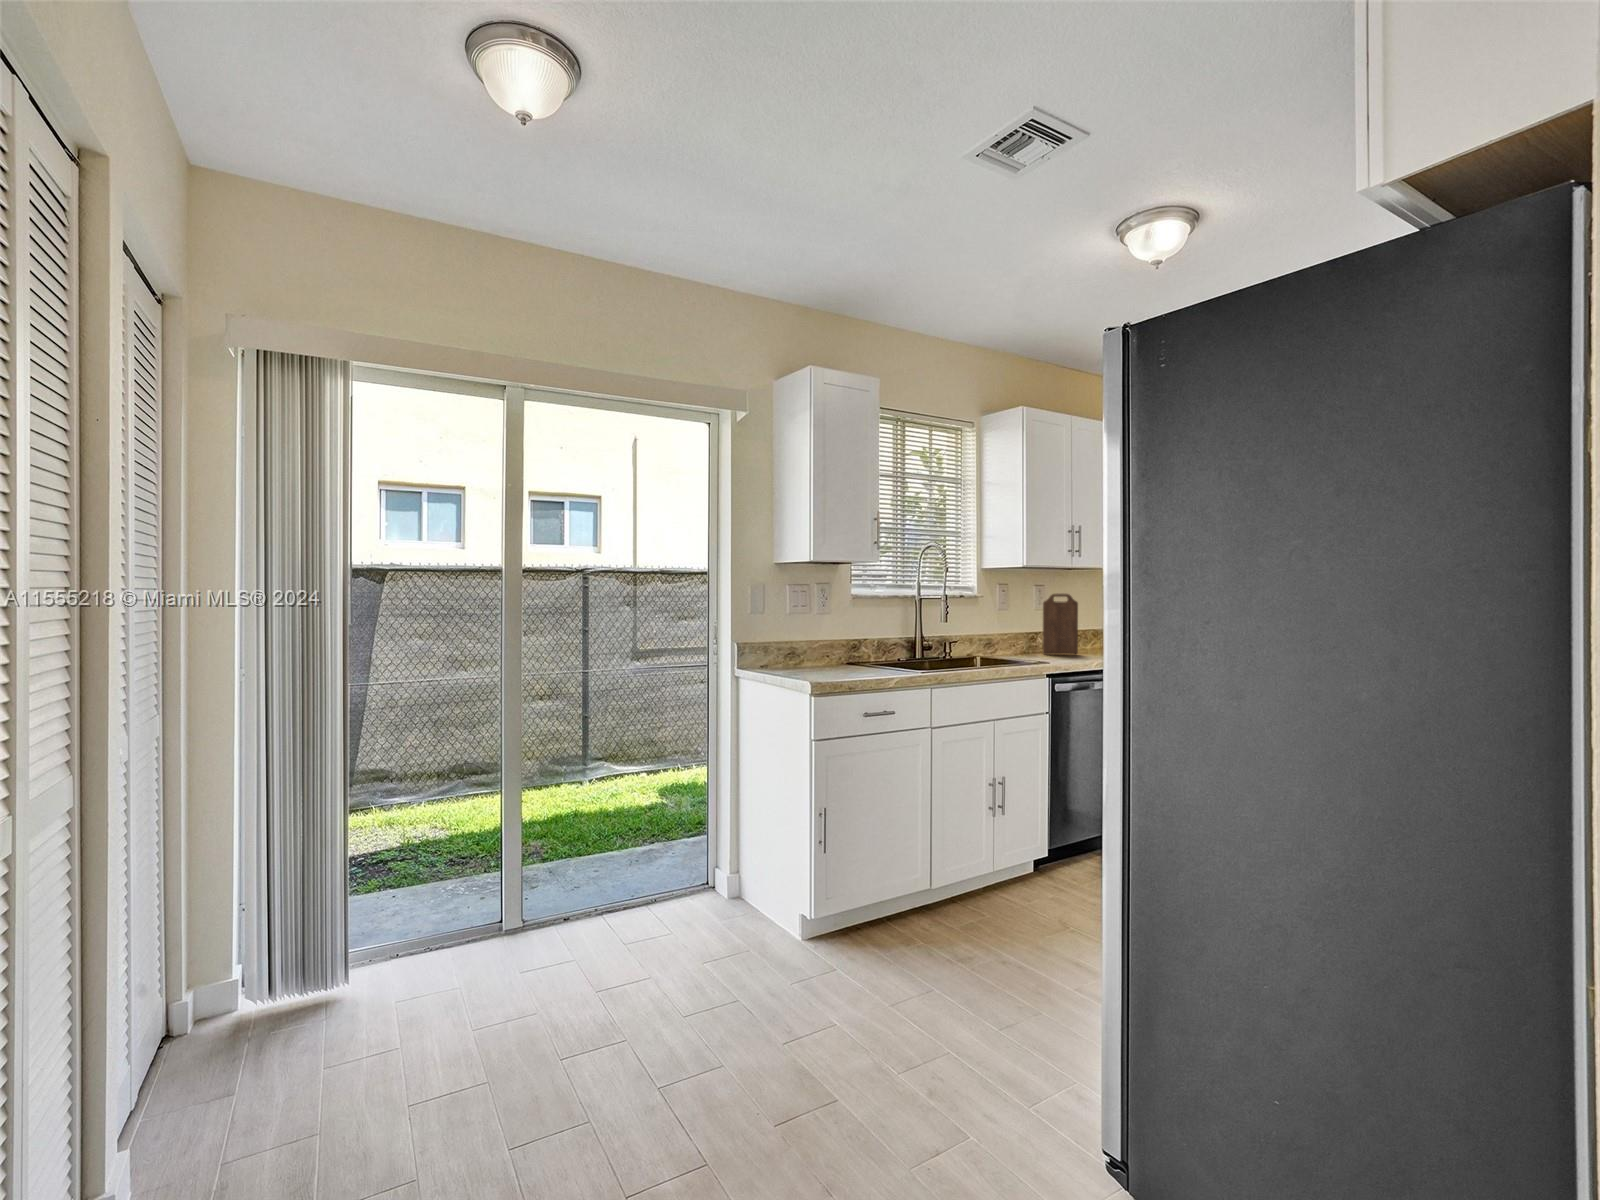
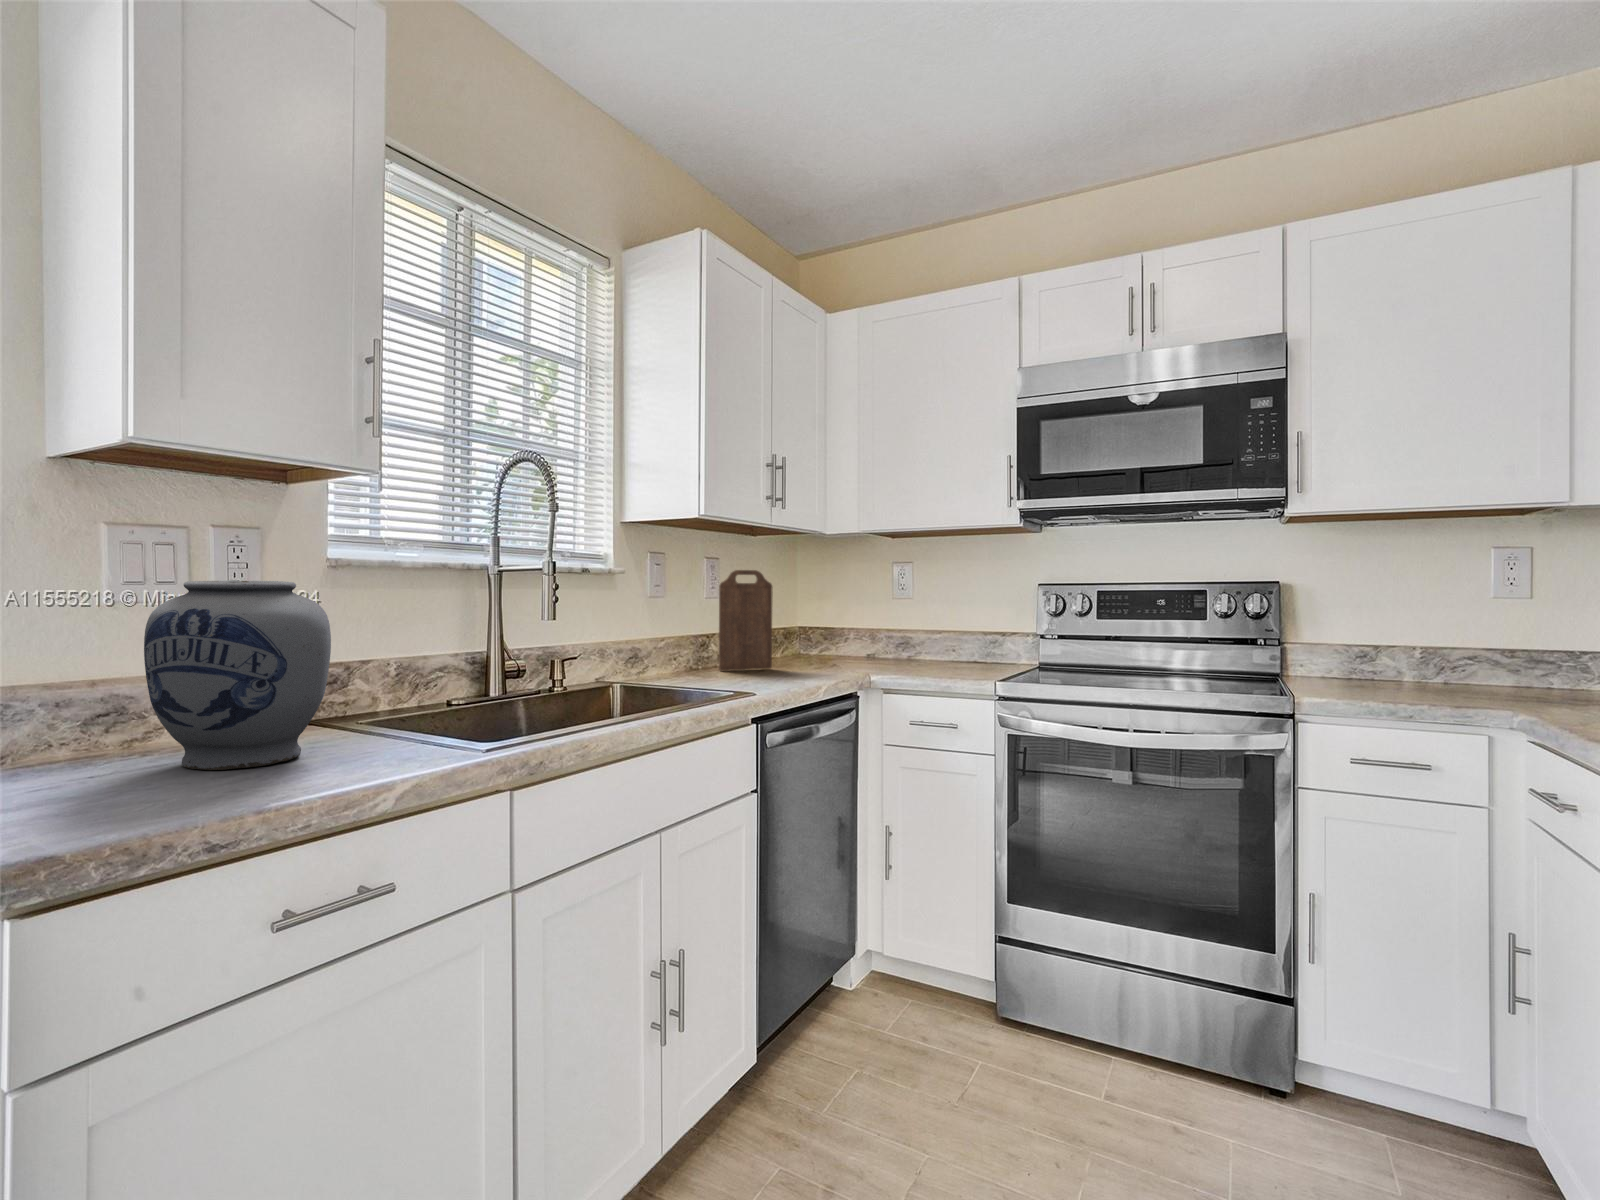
vase: none [807,606,864,673] -> present [144,580,331,770]

